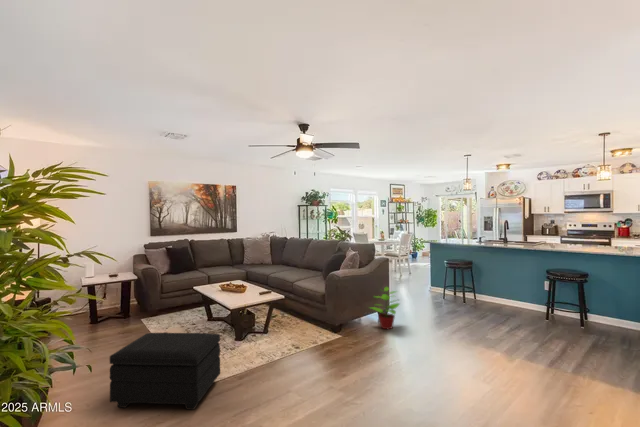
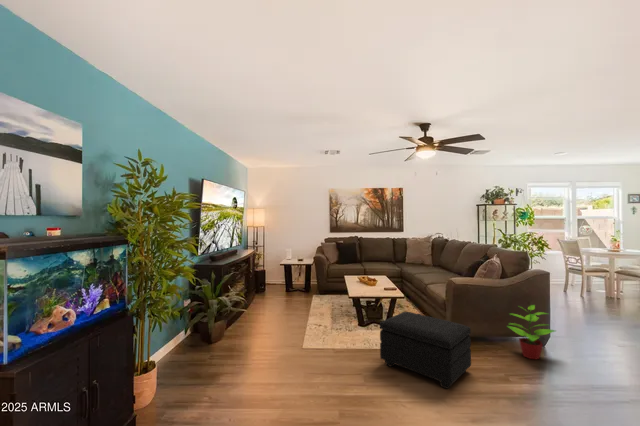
footstool: present [110,332,220,410] -> present [380,312,471,389]

